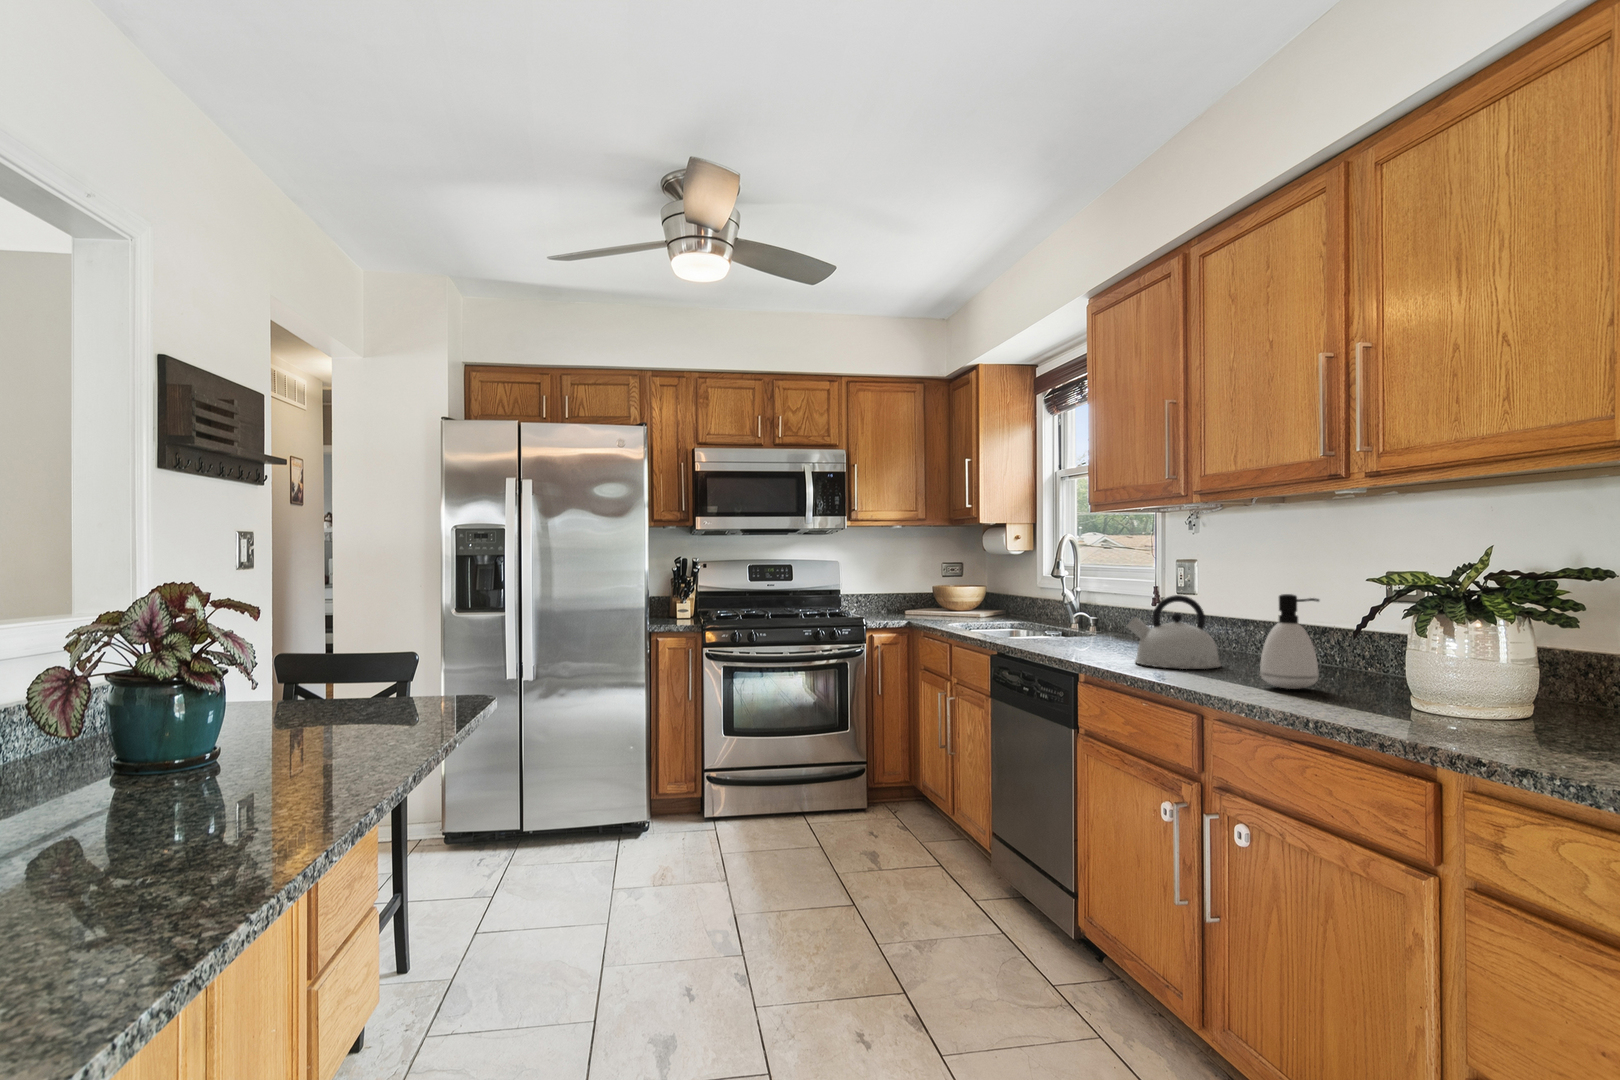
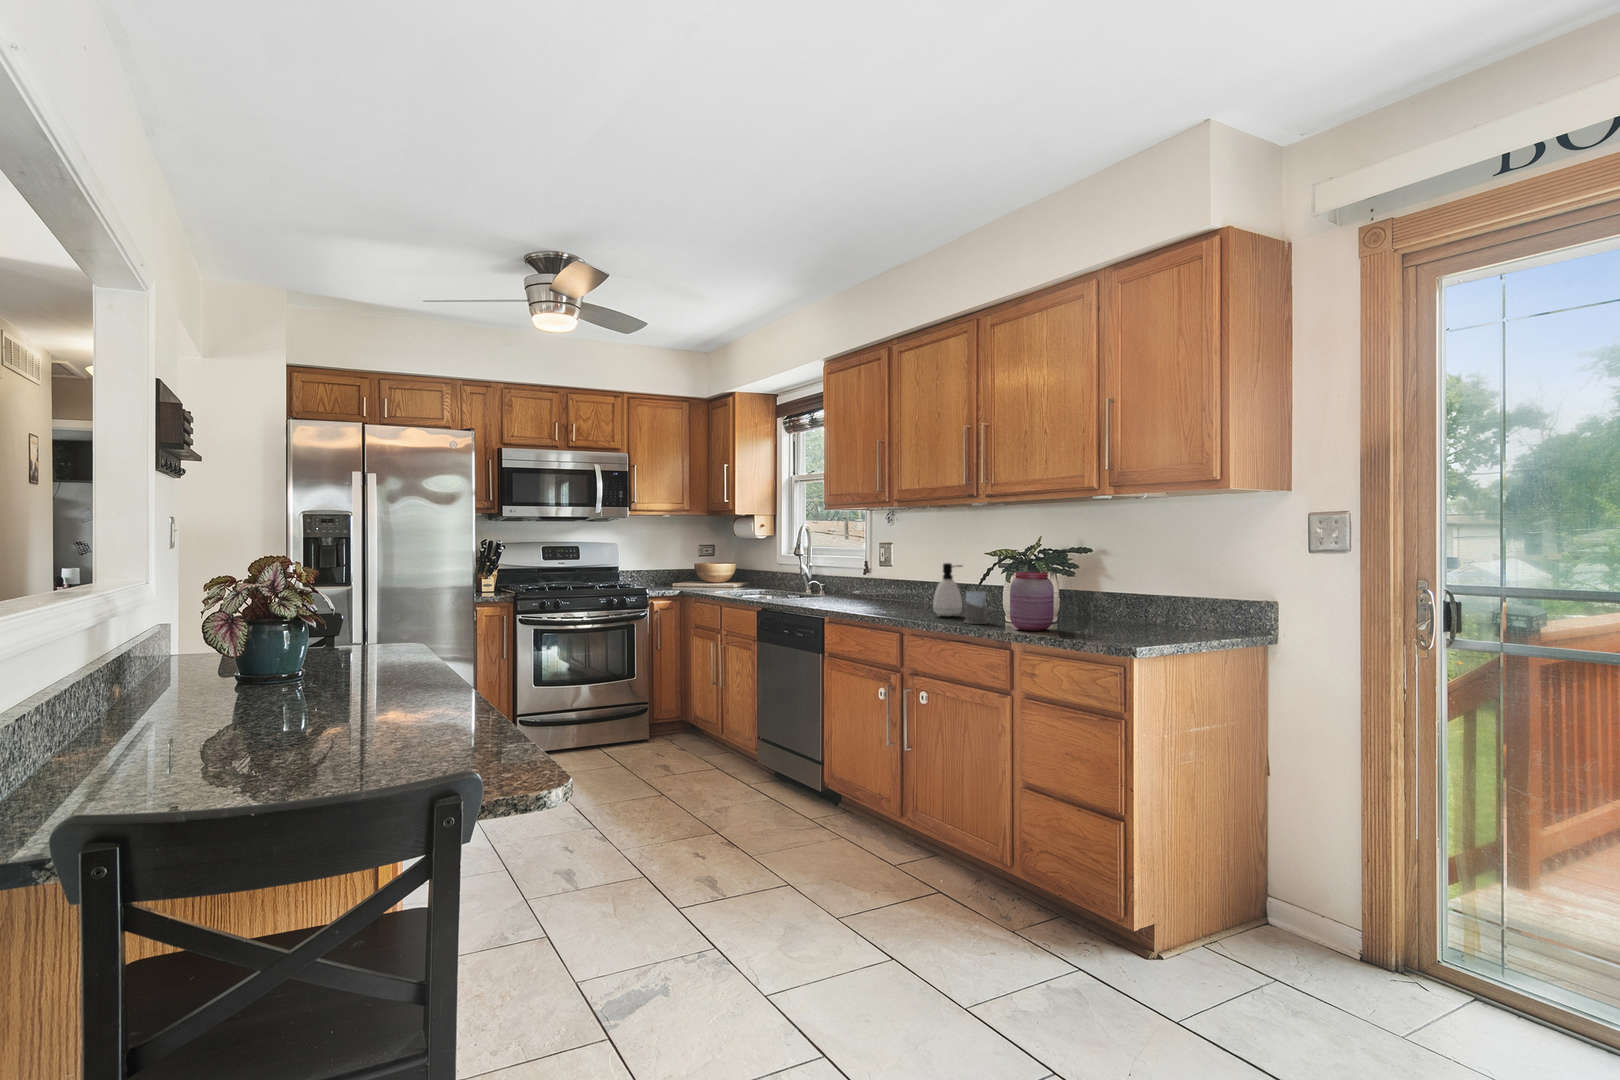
kettle: present [1127,595,1221,669] -> none [855,565,910,610]
jar: none [1426,617,1539,743] -> present [1010,572,1054,631]
mug: none [1320,649,1383,712] -> present [964,591,988,624]

